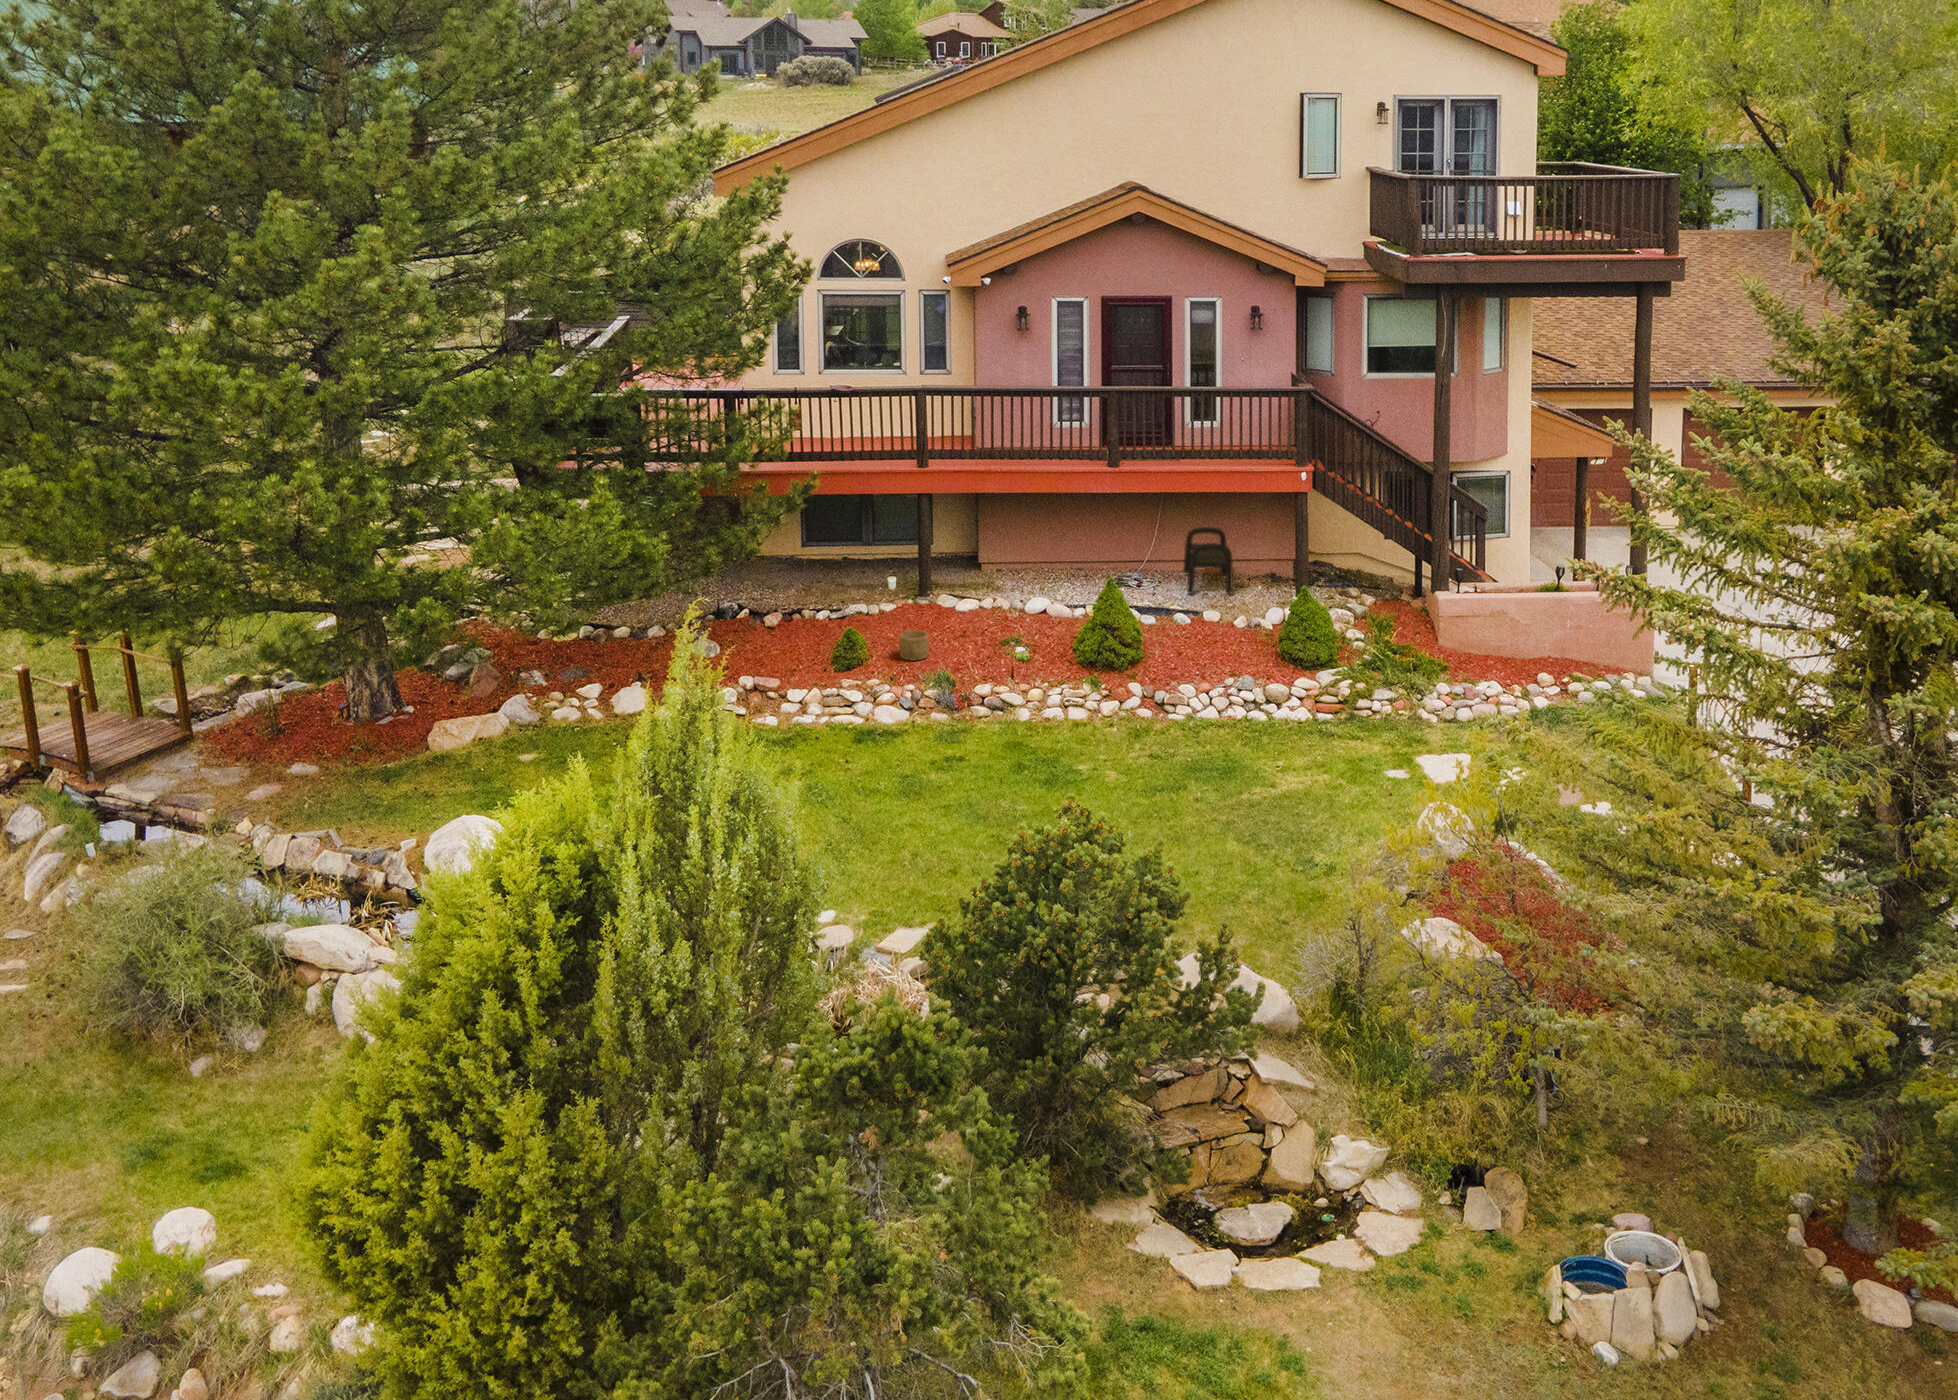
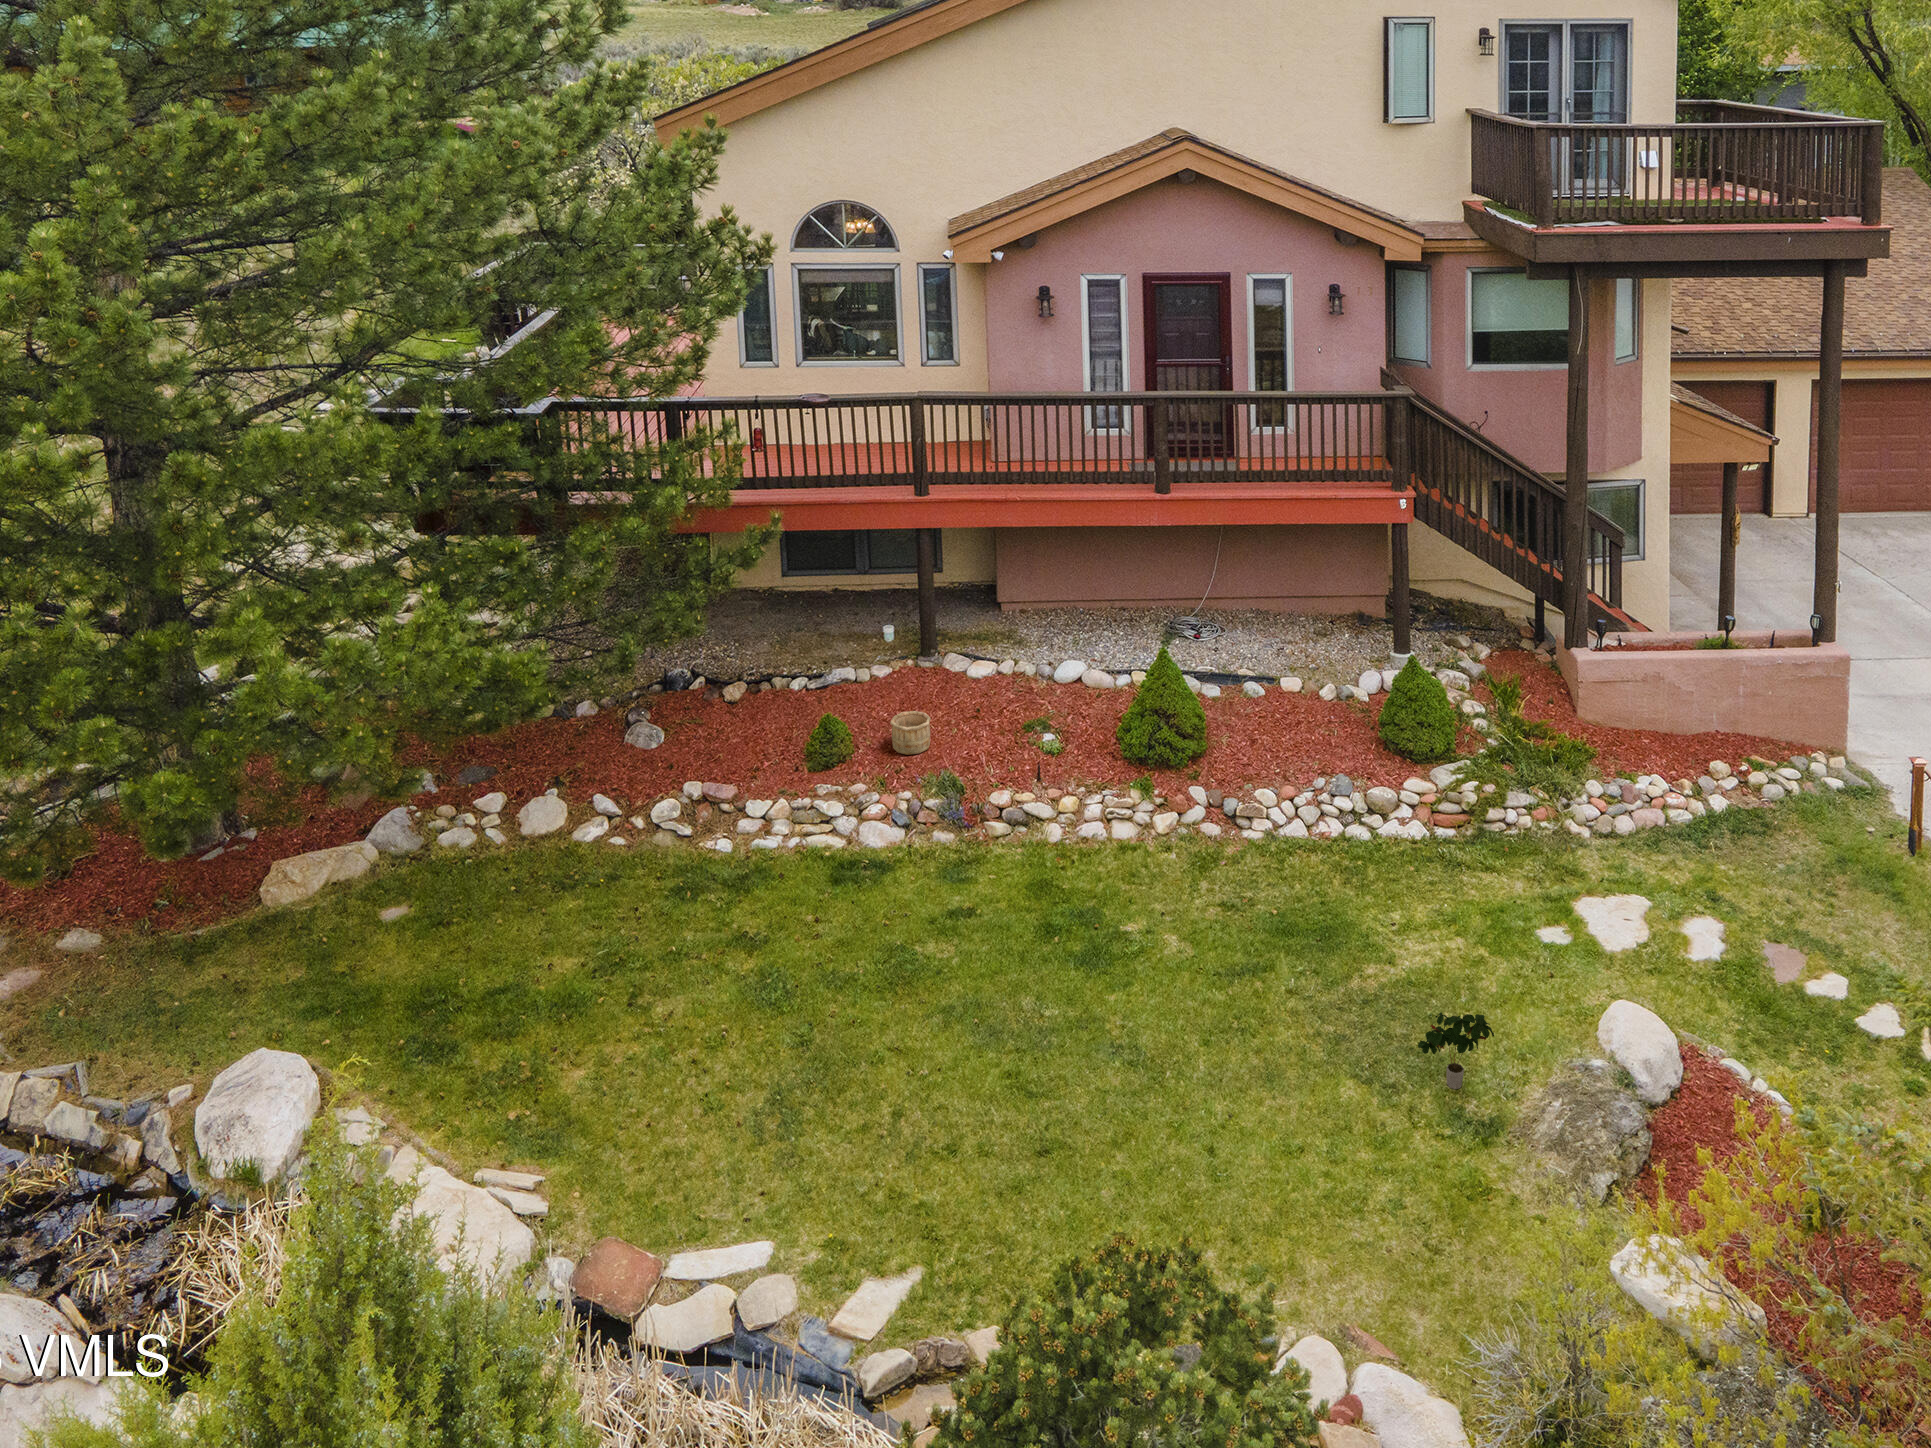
bench: present [1183,527,1233,594] -> none [1252,552,1315,640]
potted plant: none [1284,798,1338,853] -> present [1418,1012,1494,1089]

